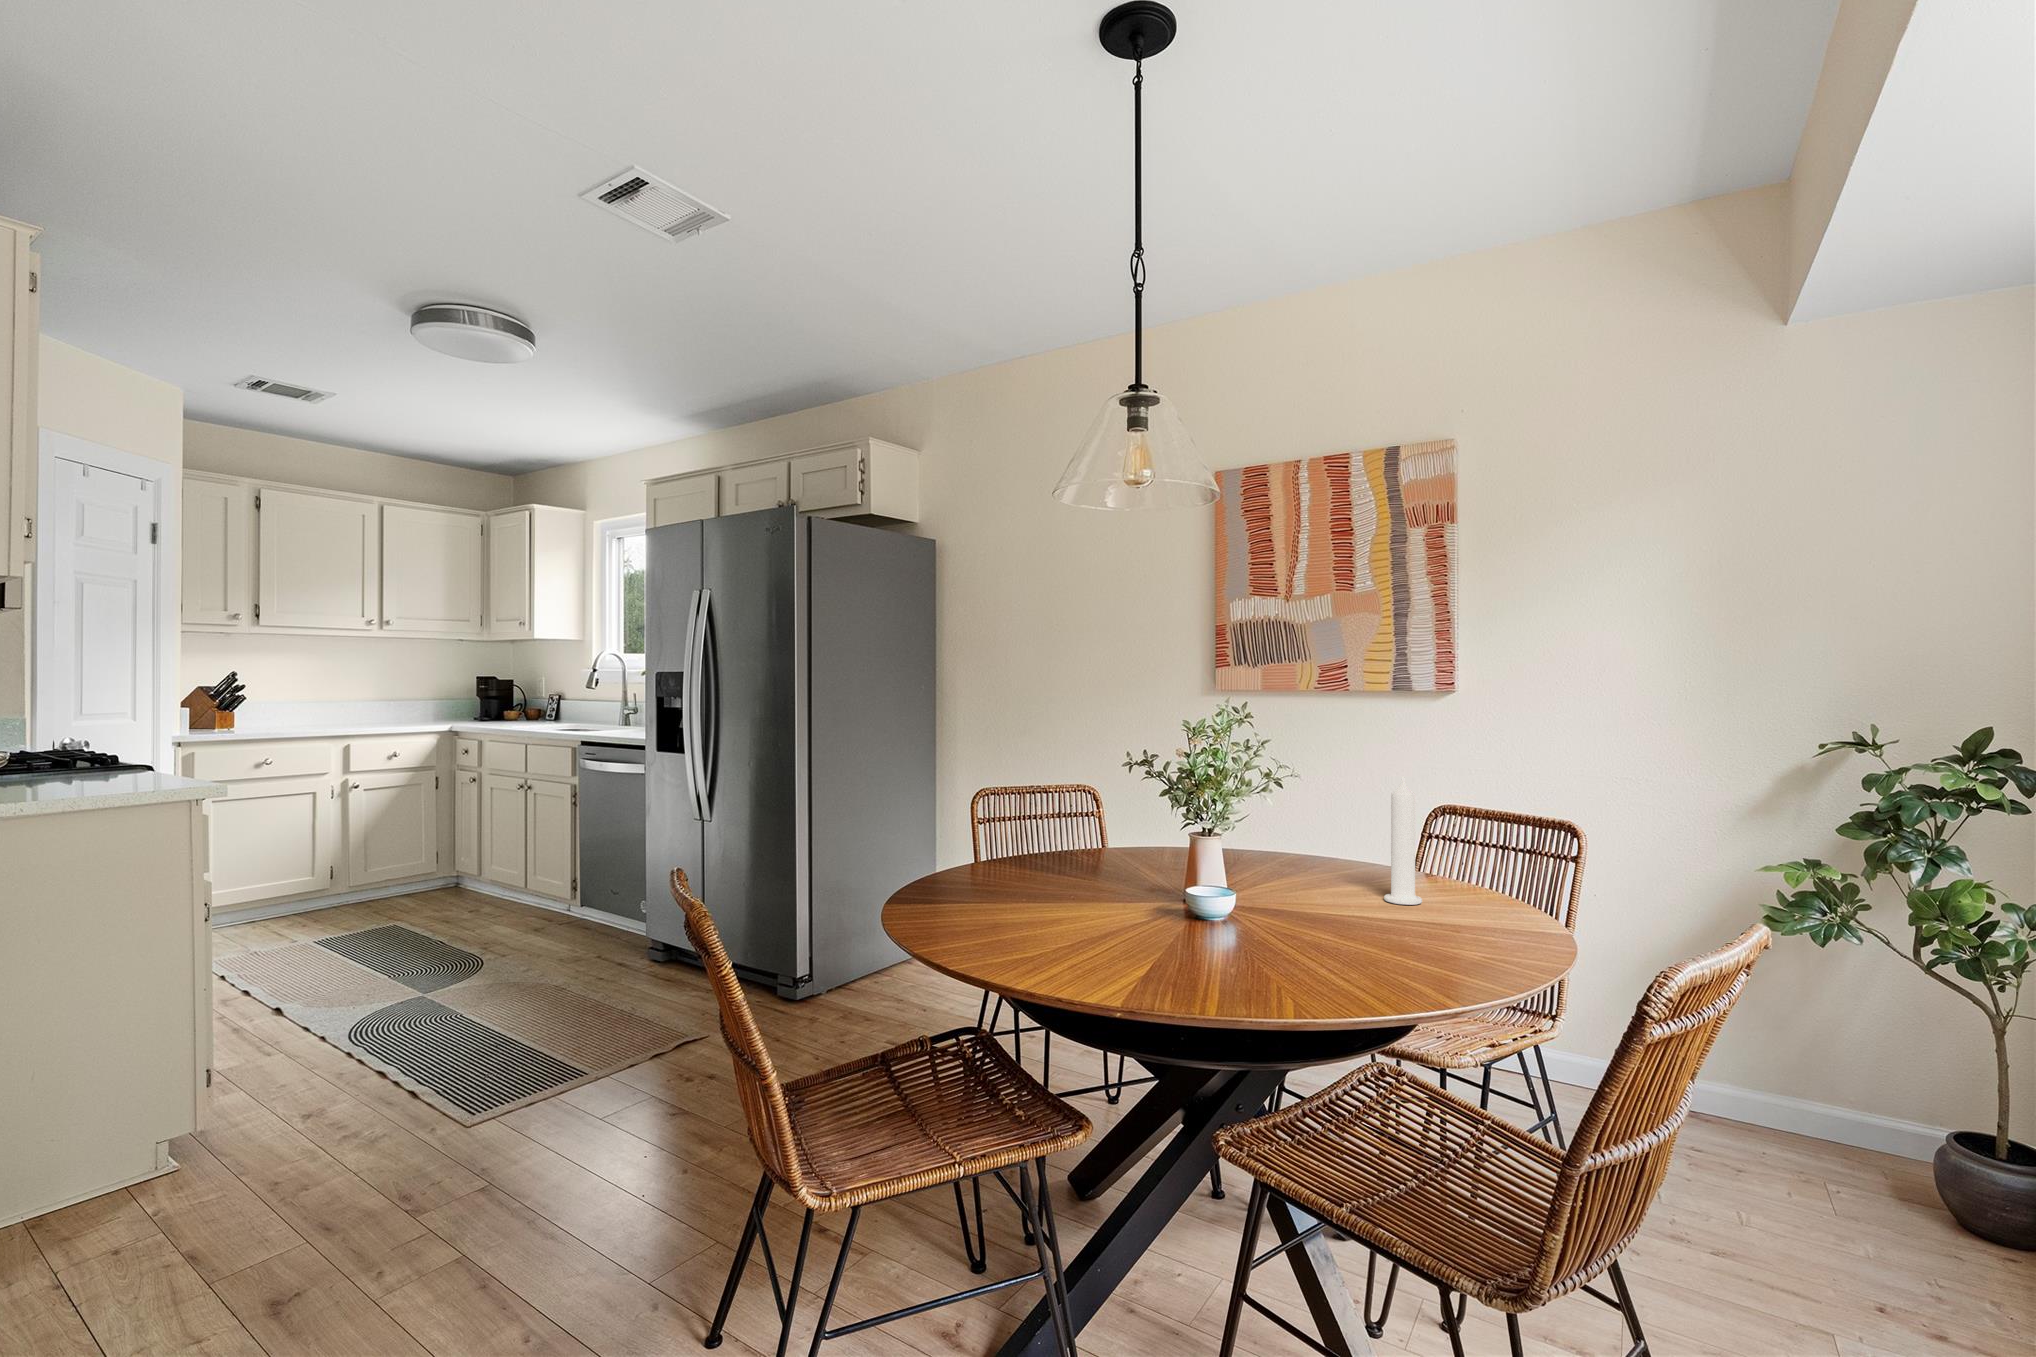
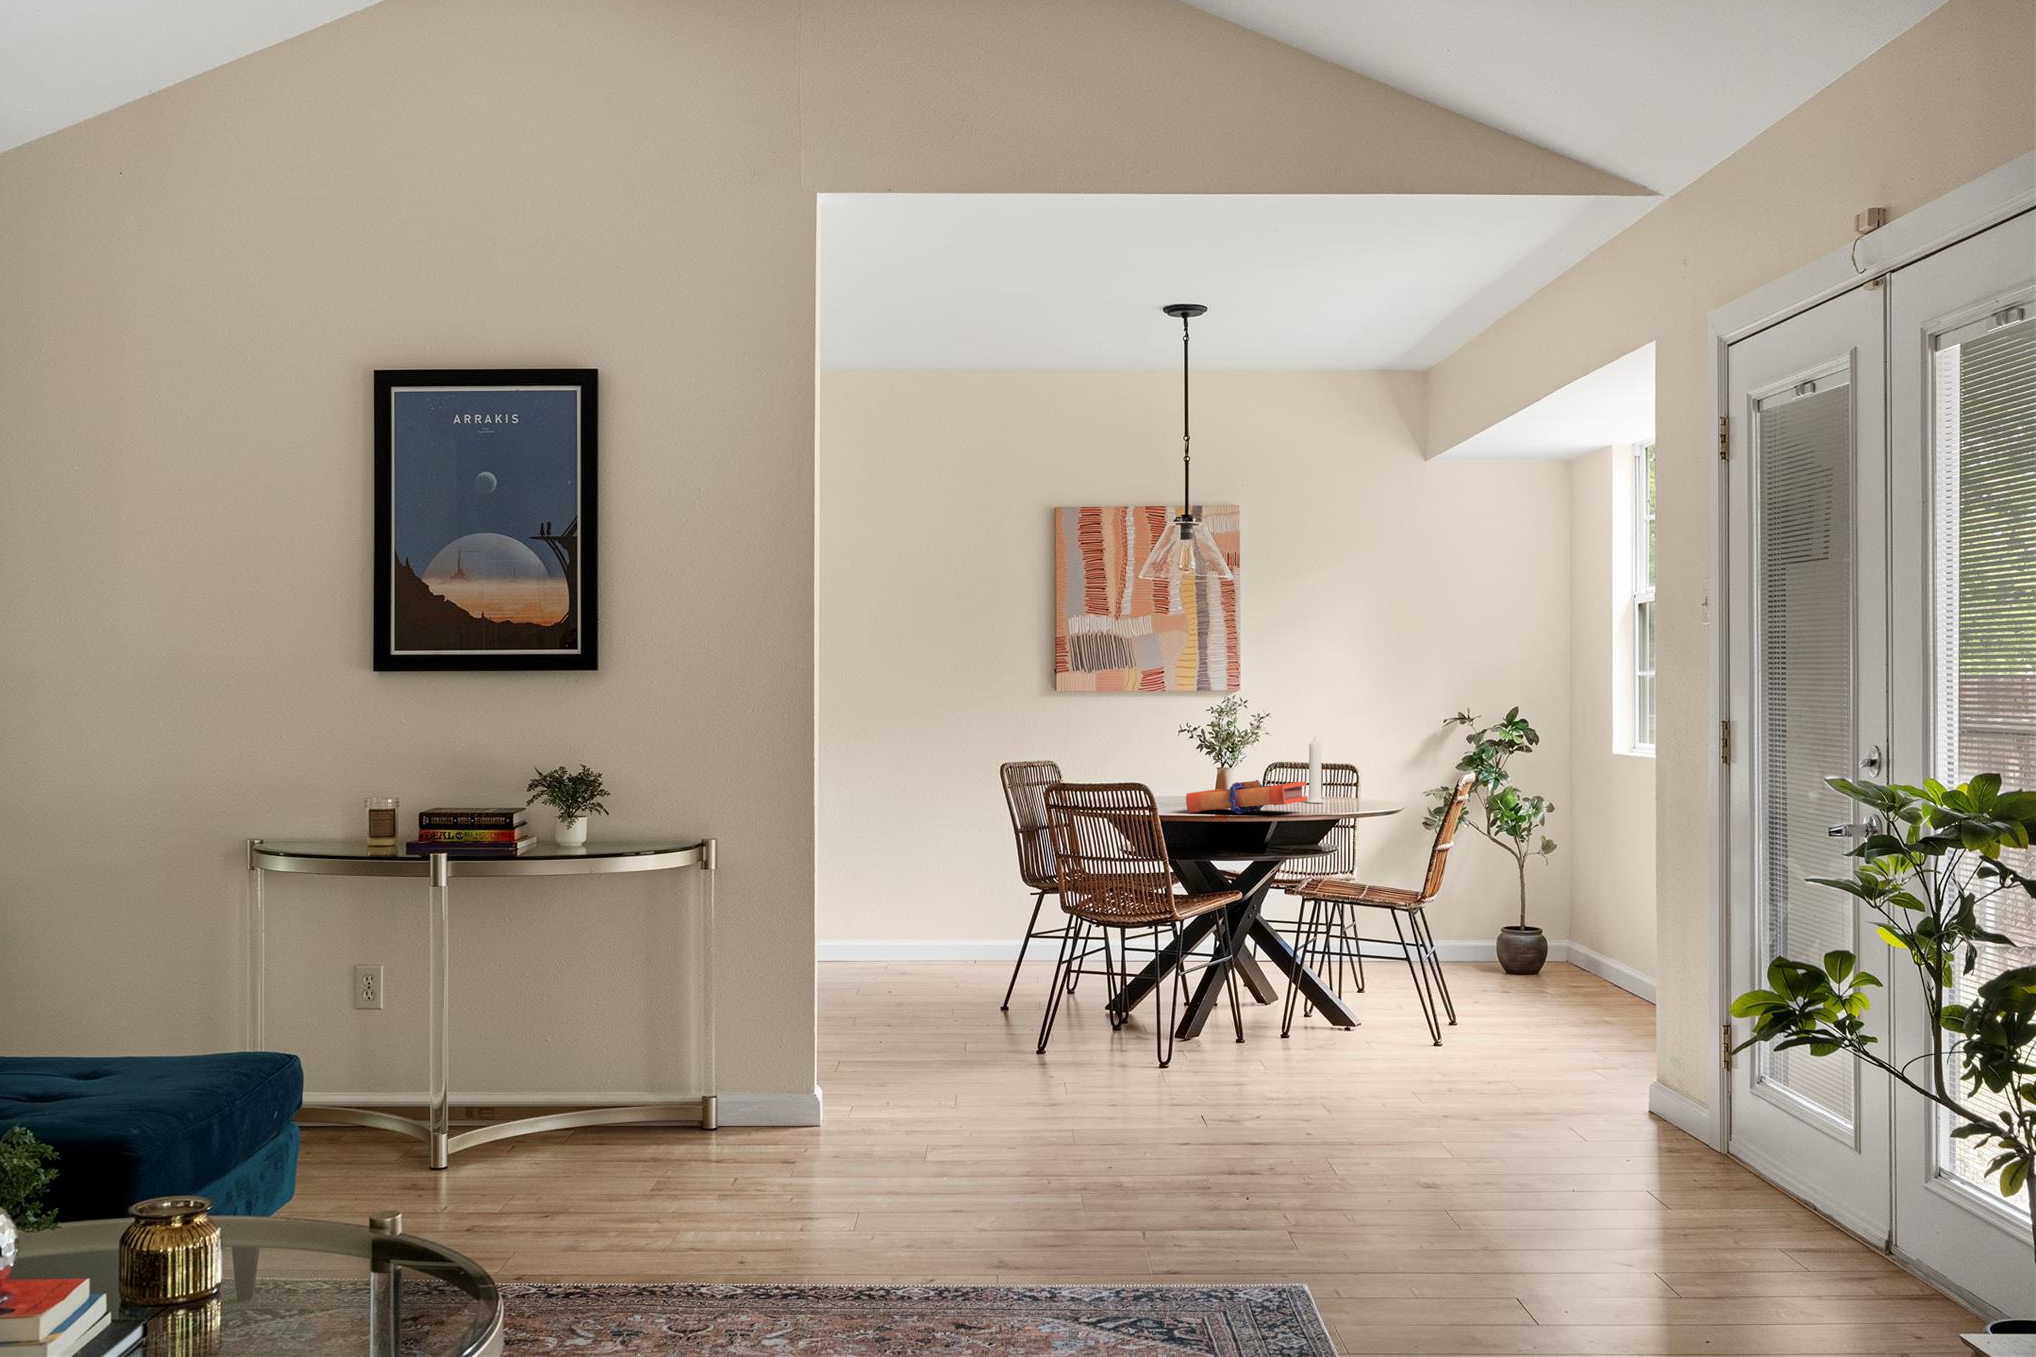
book: none [1024,867,1254,943] -> present [1186,780,1308,814]

